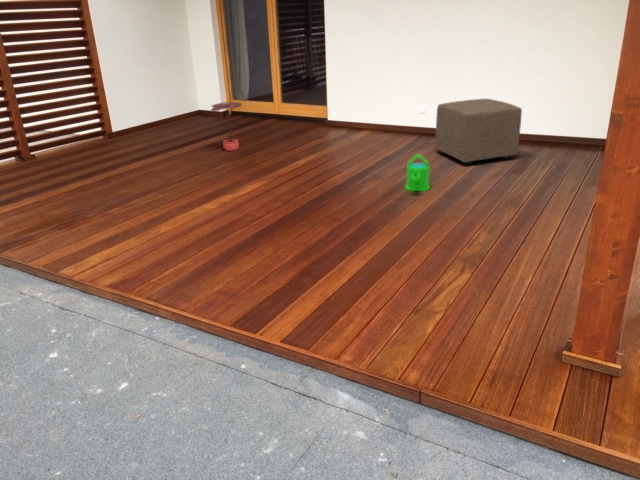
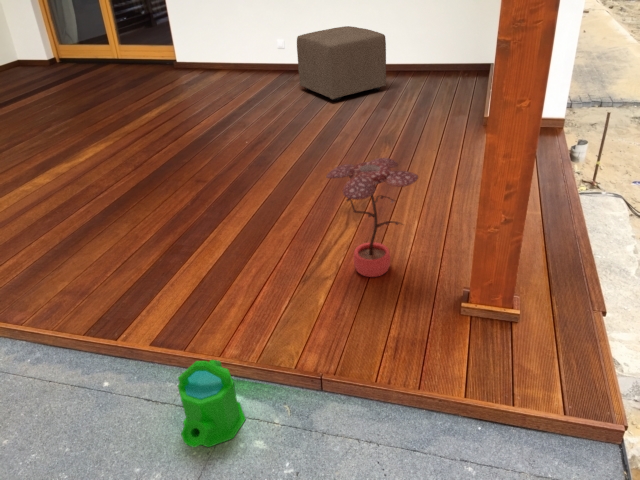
potted plant: present [211,102,242,151] -> present [326,158,418,277]
watering can: present [405,154,430,191] -> present [178,360,245,447]

